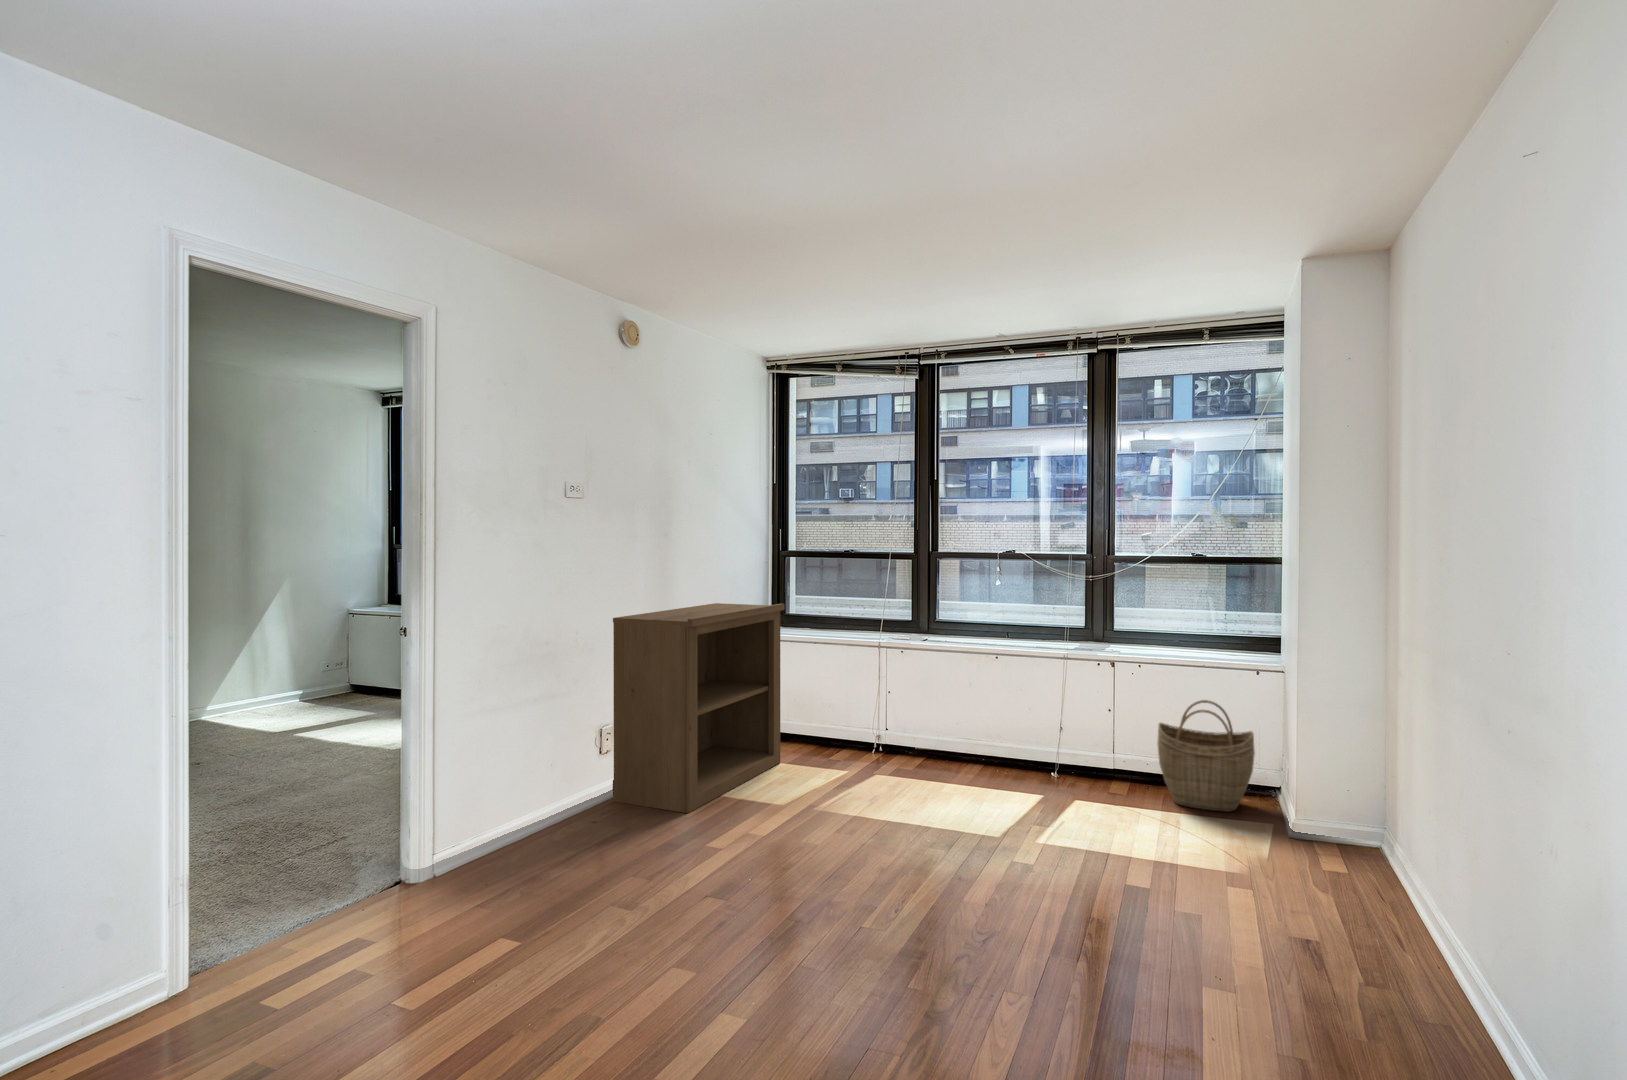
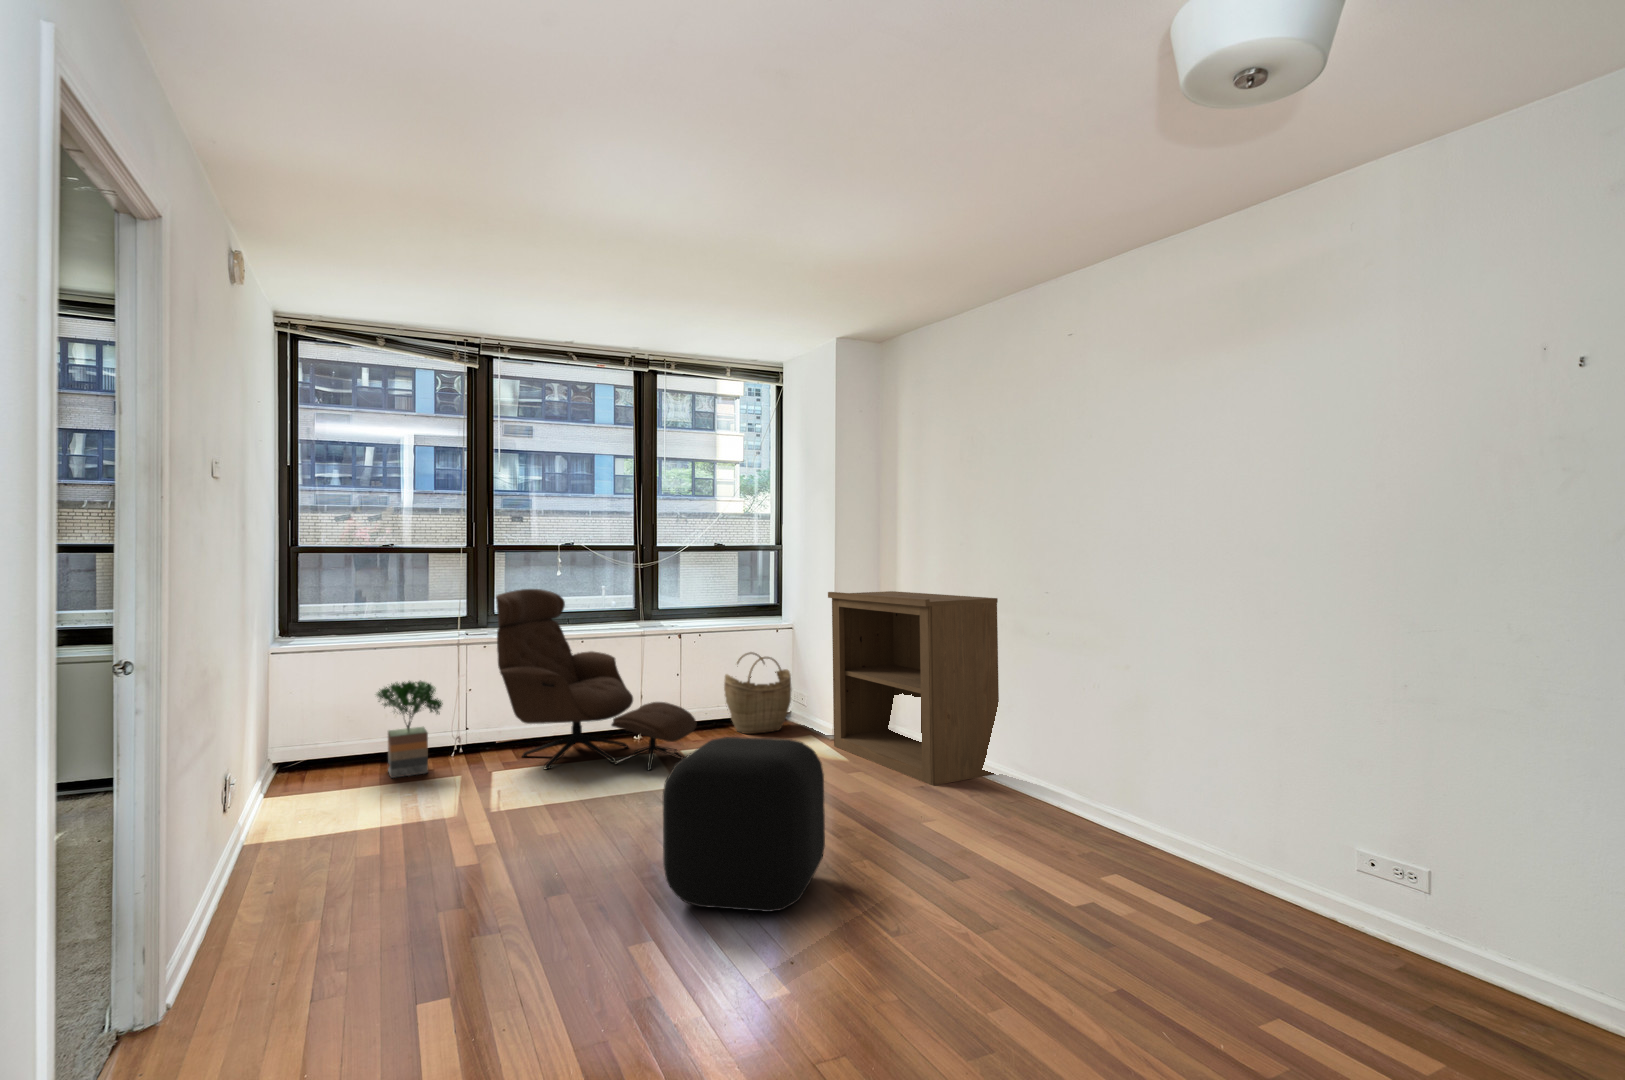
lounge chair: none [885,599,1072,819] -> present [496,589,697,770]
bookshelf: present [613,603,785,813] -> present [828,591,999,785]
potted tree: none [799,673,853,761] -> present [377,681,443,778]
ottoman: none [699,798,891,1017] -> present [663,737,825,912]

